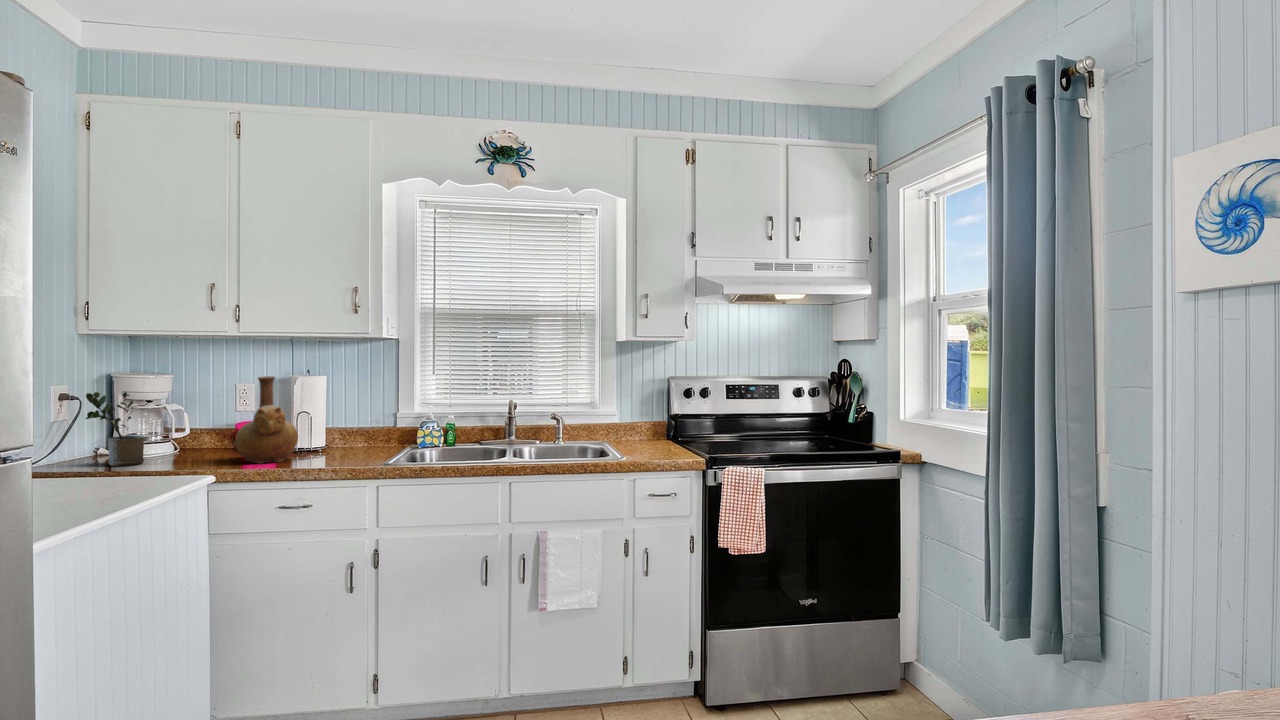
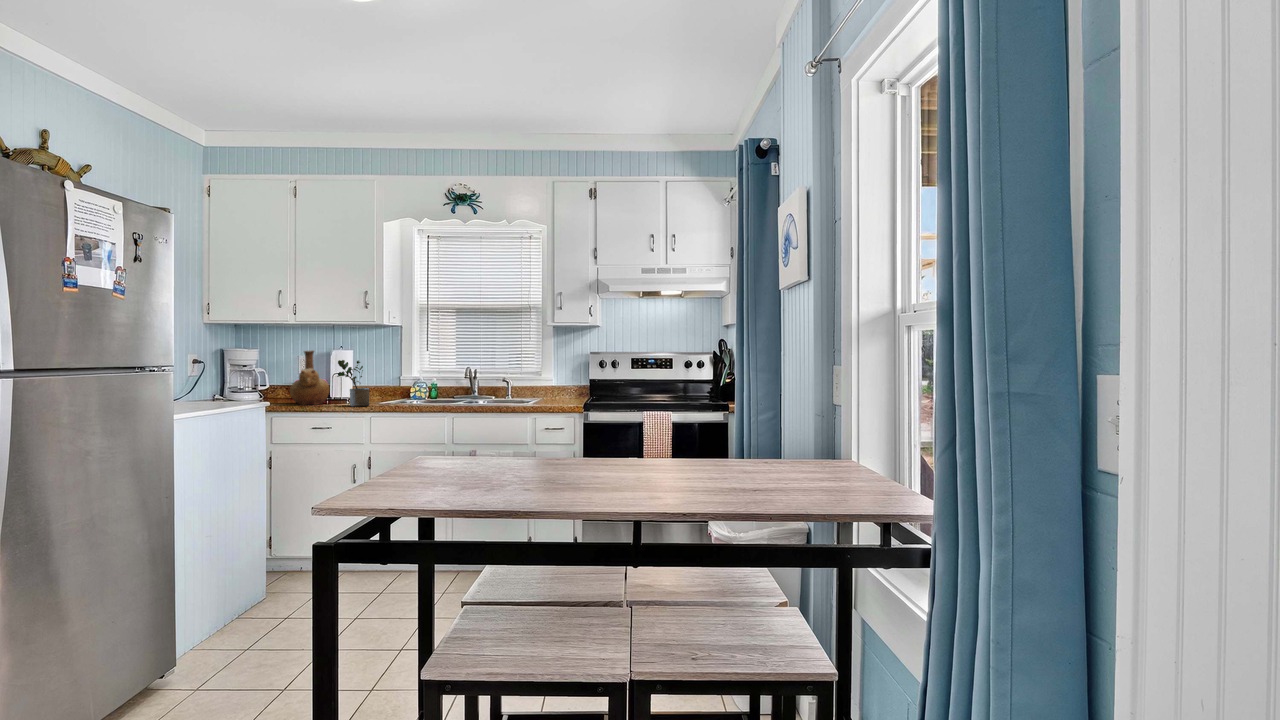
potted plant: present [85,392,144,466] -> present [337,360,370,407]

